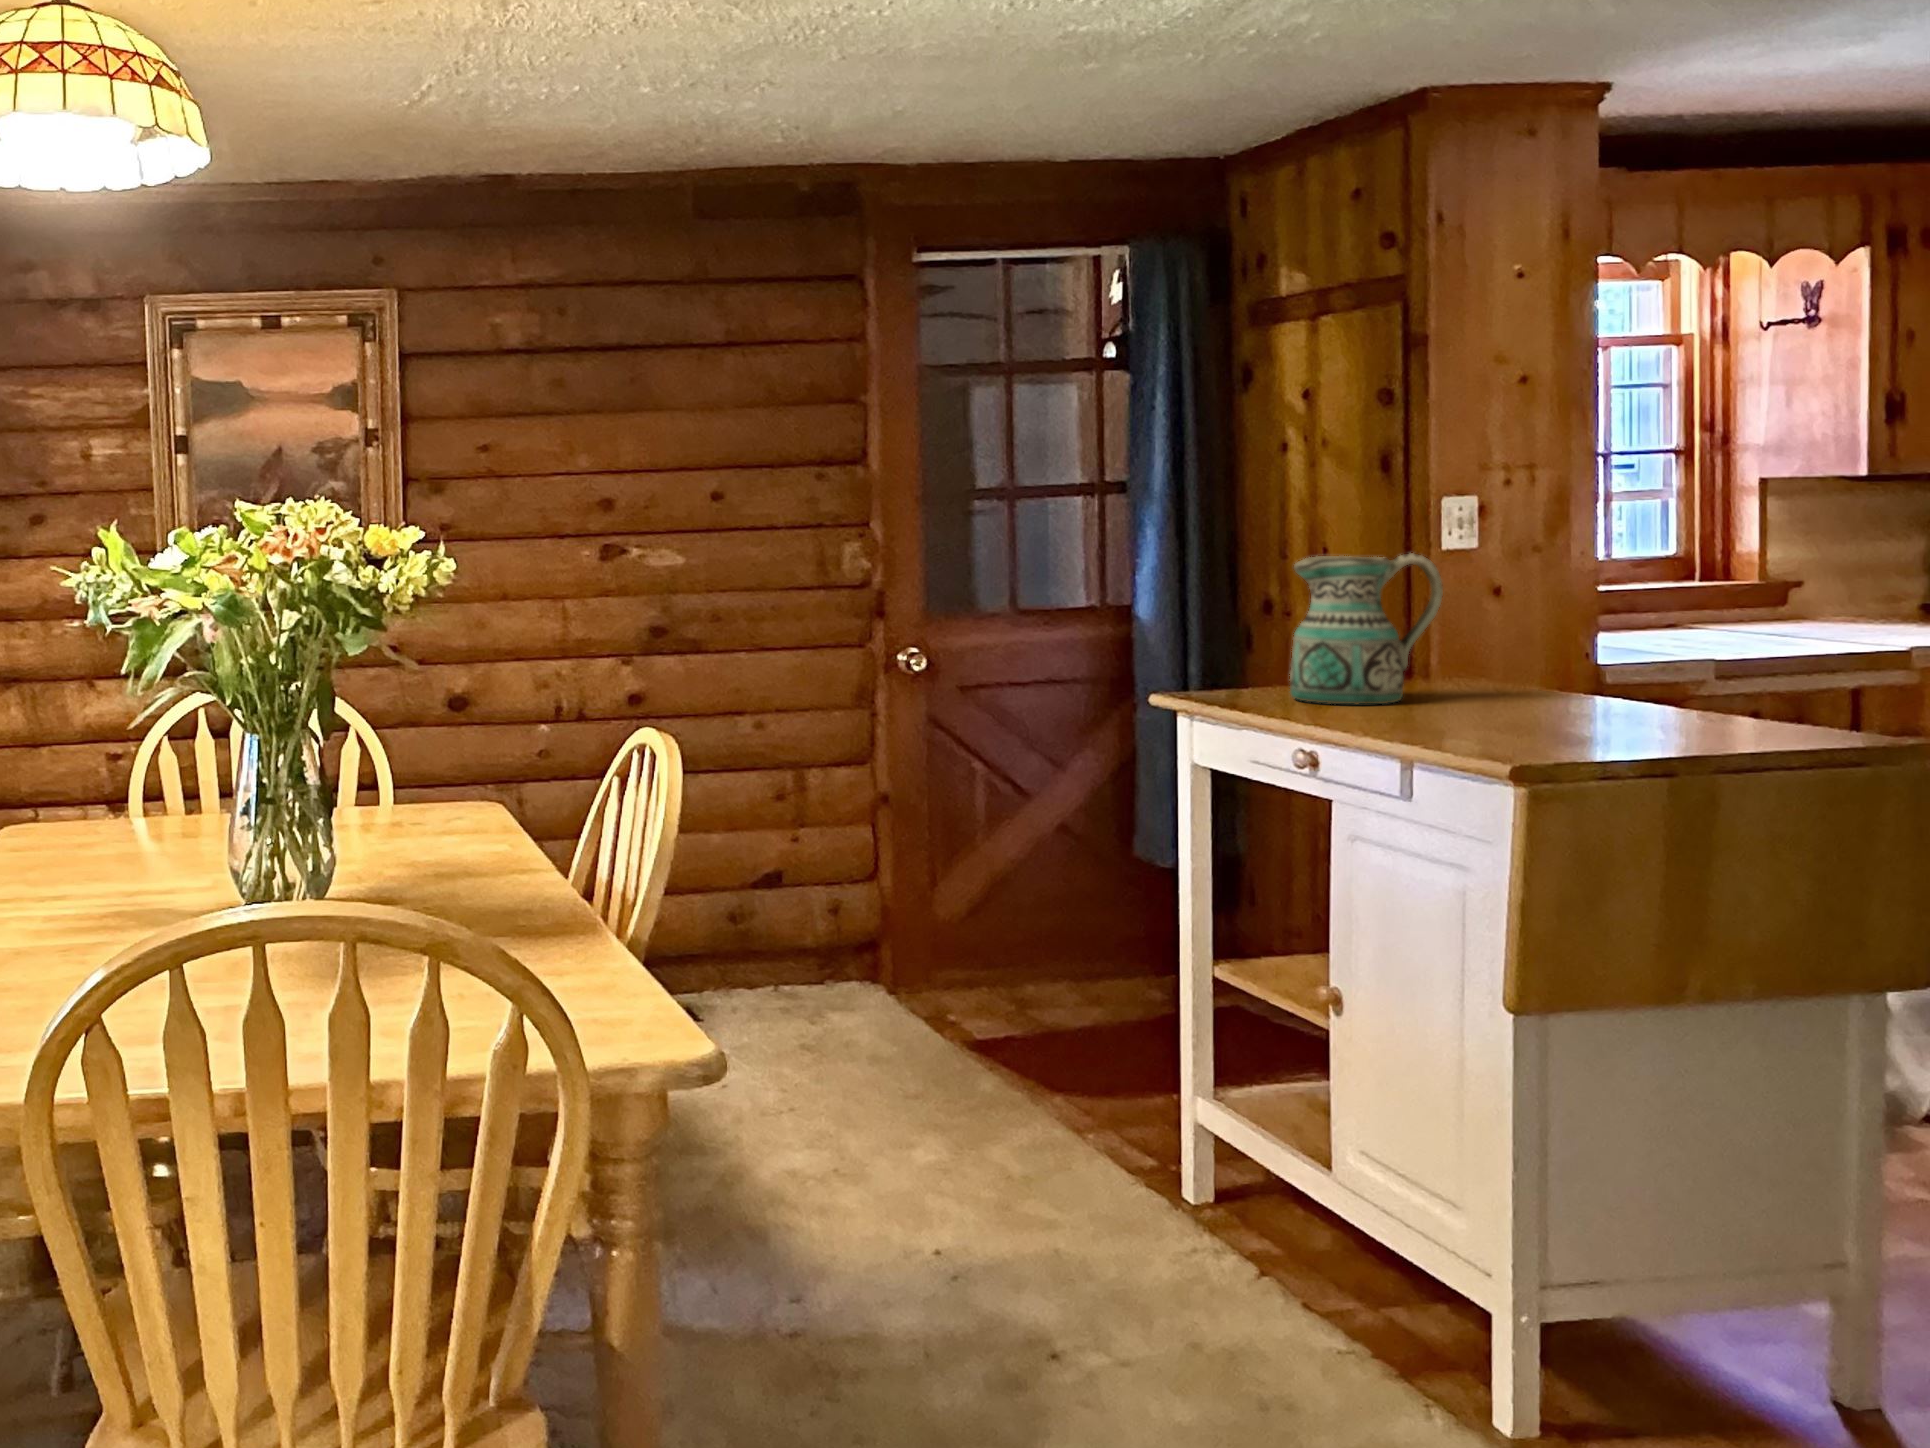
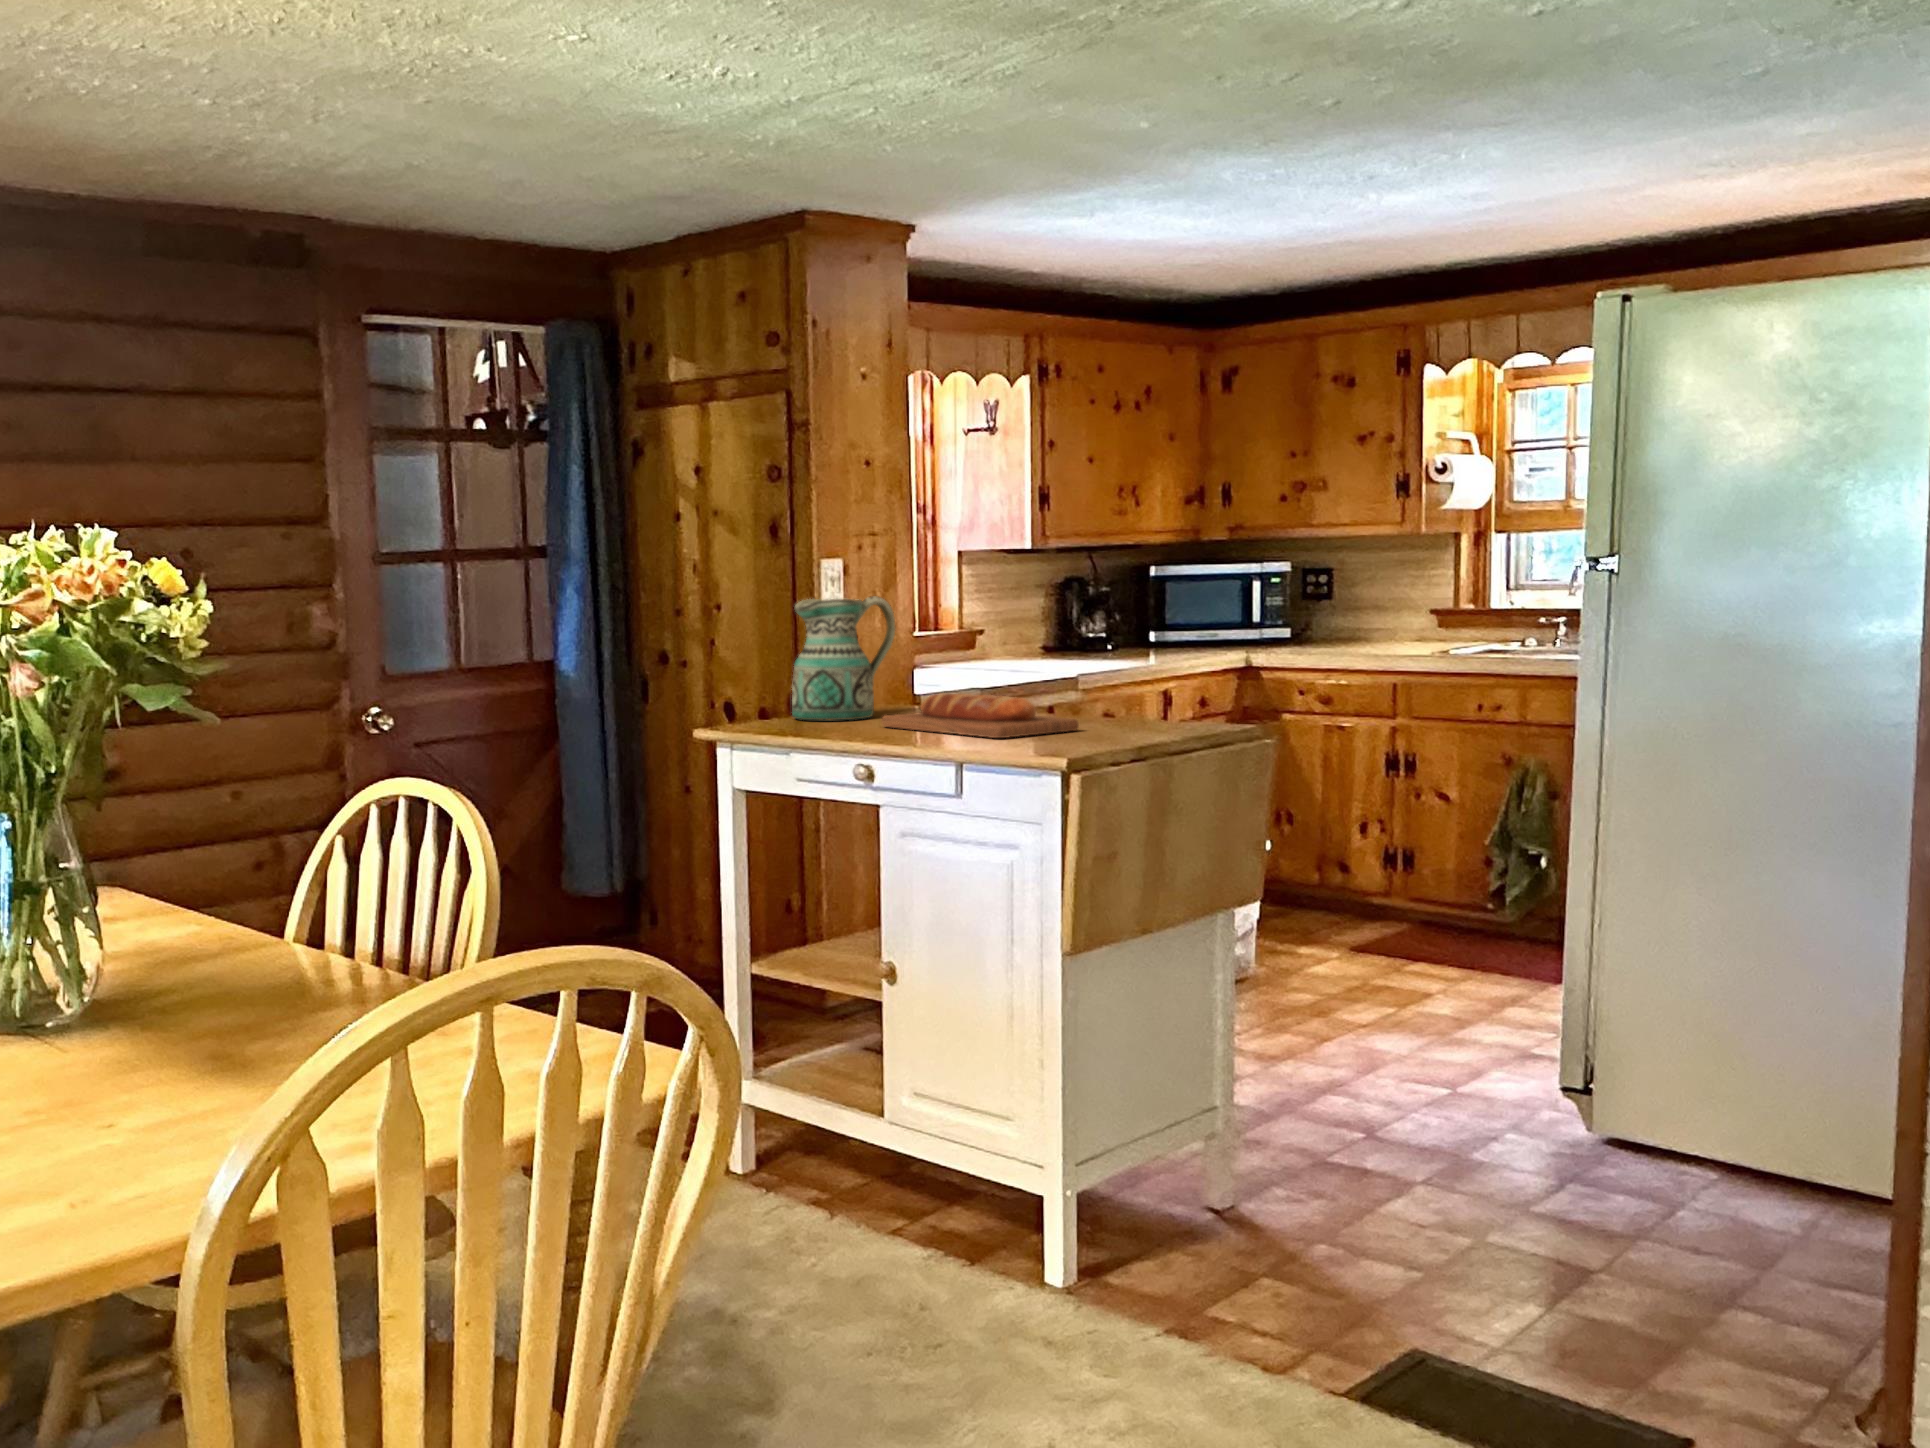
bread loaf: none [1382,681,1654,746] -> present [881,693,1079,738]

